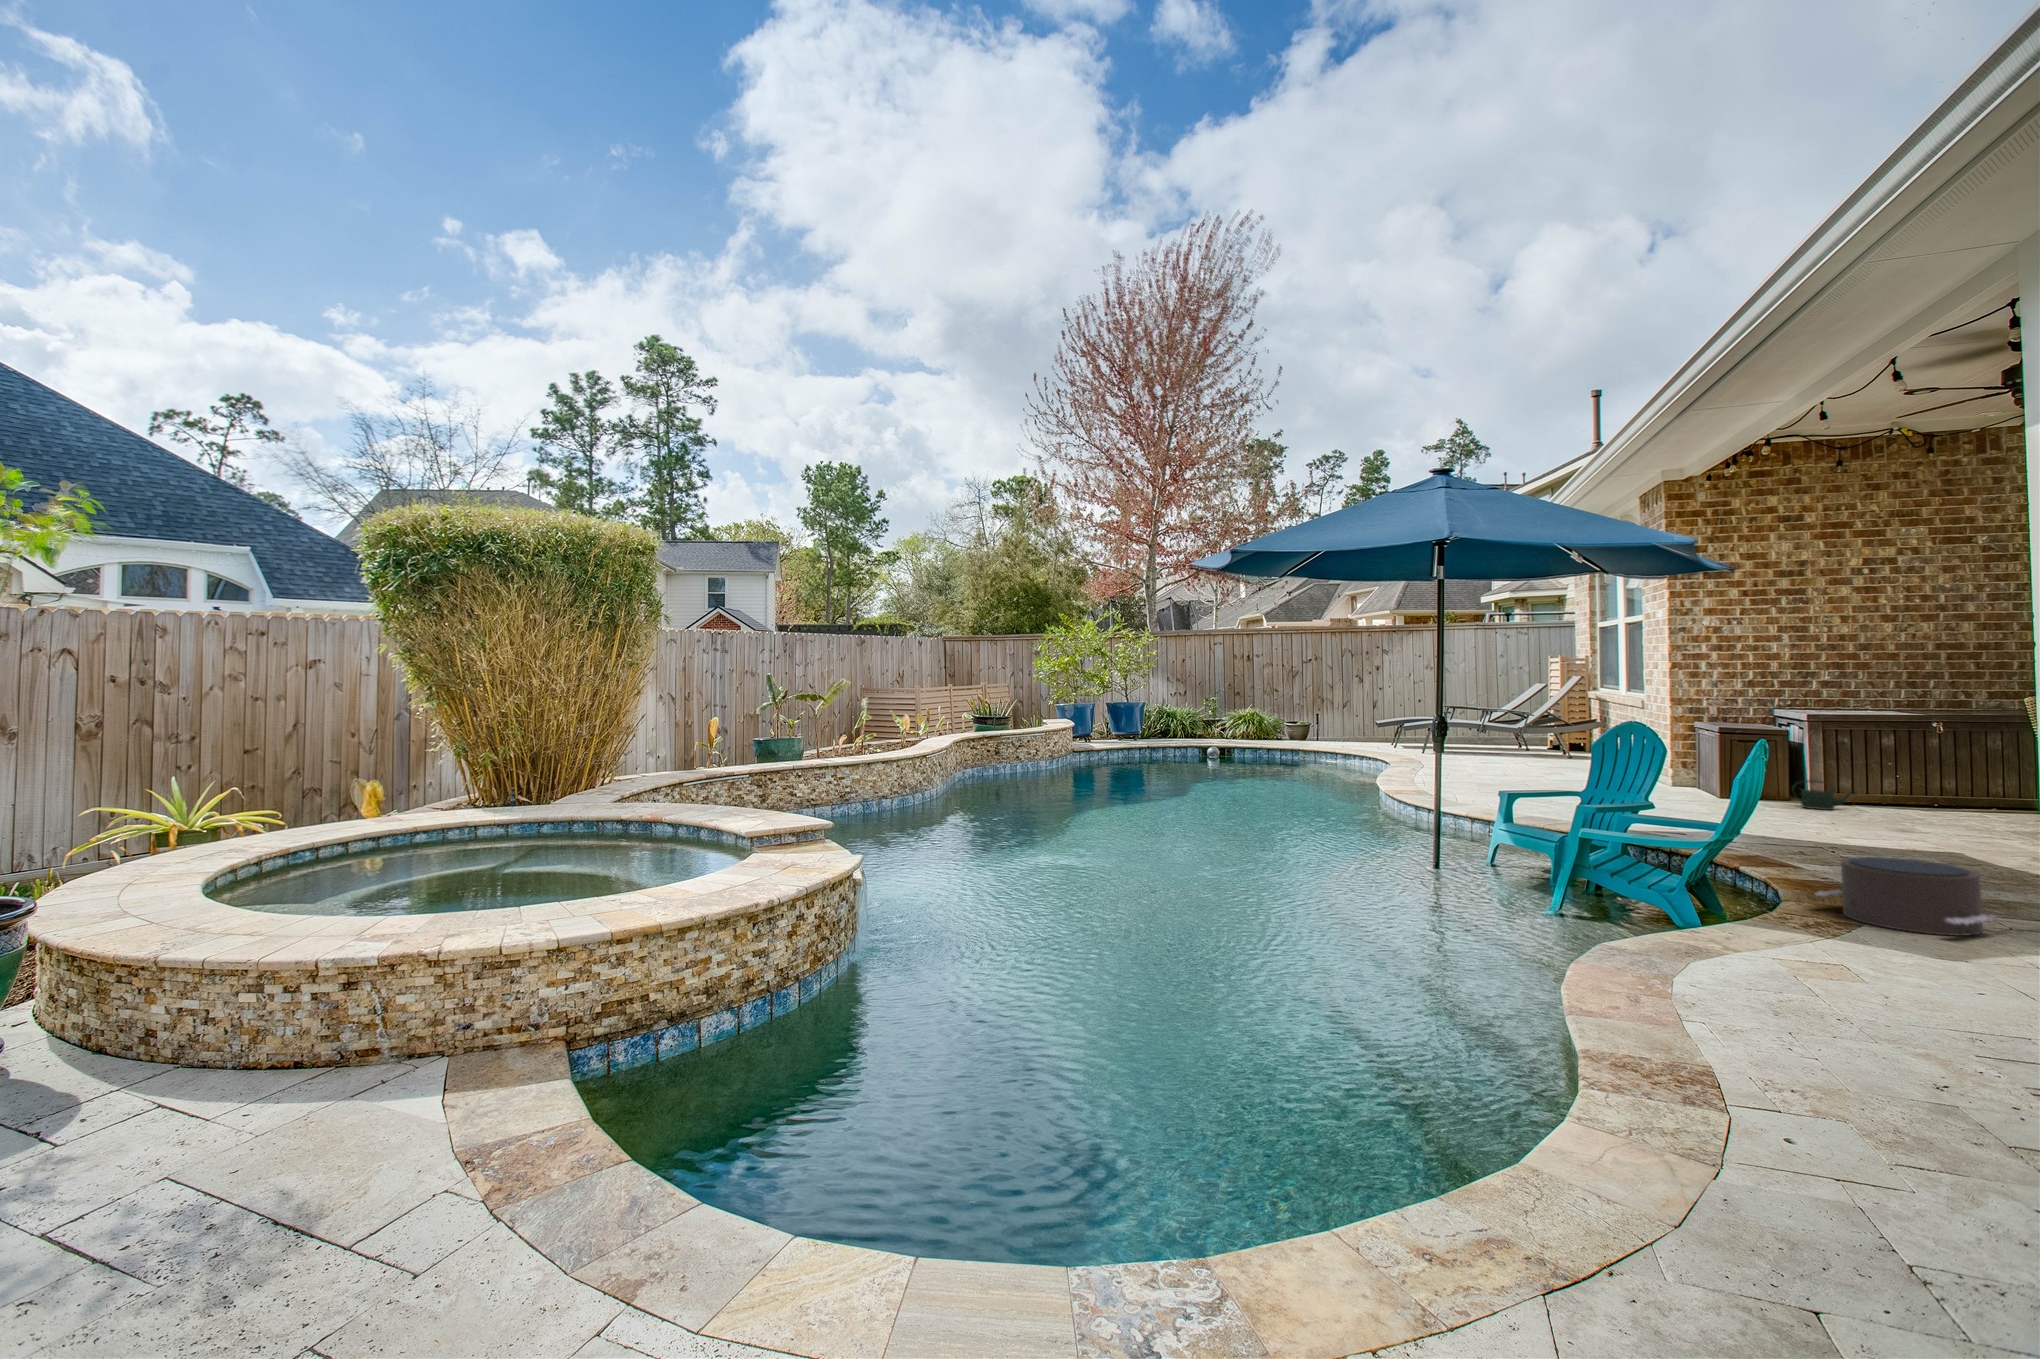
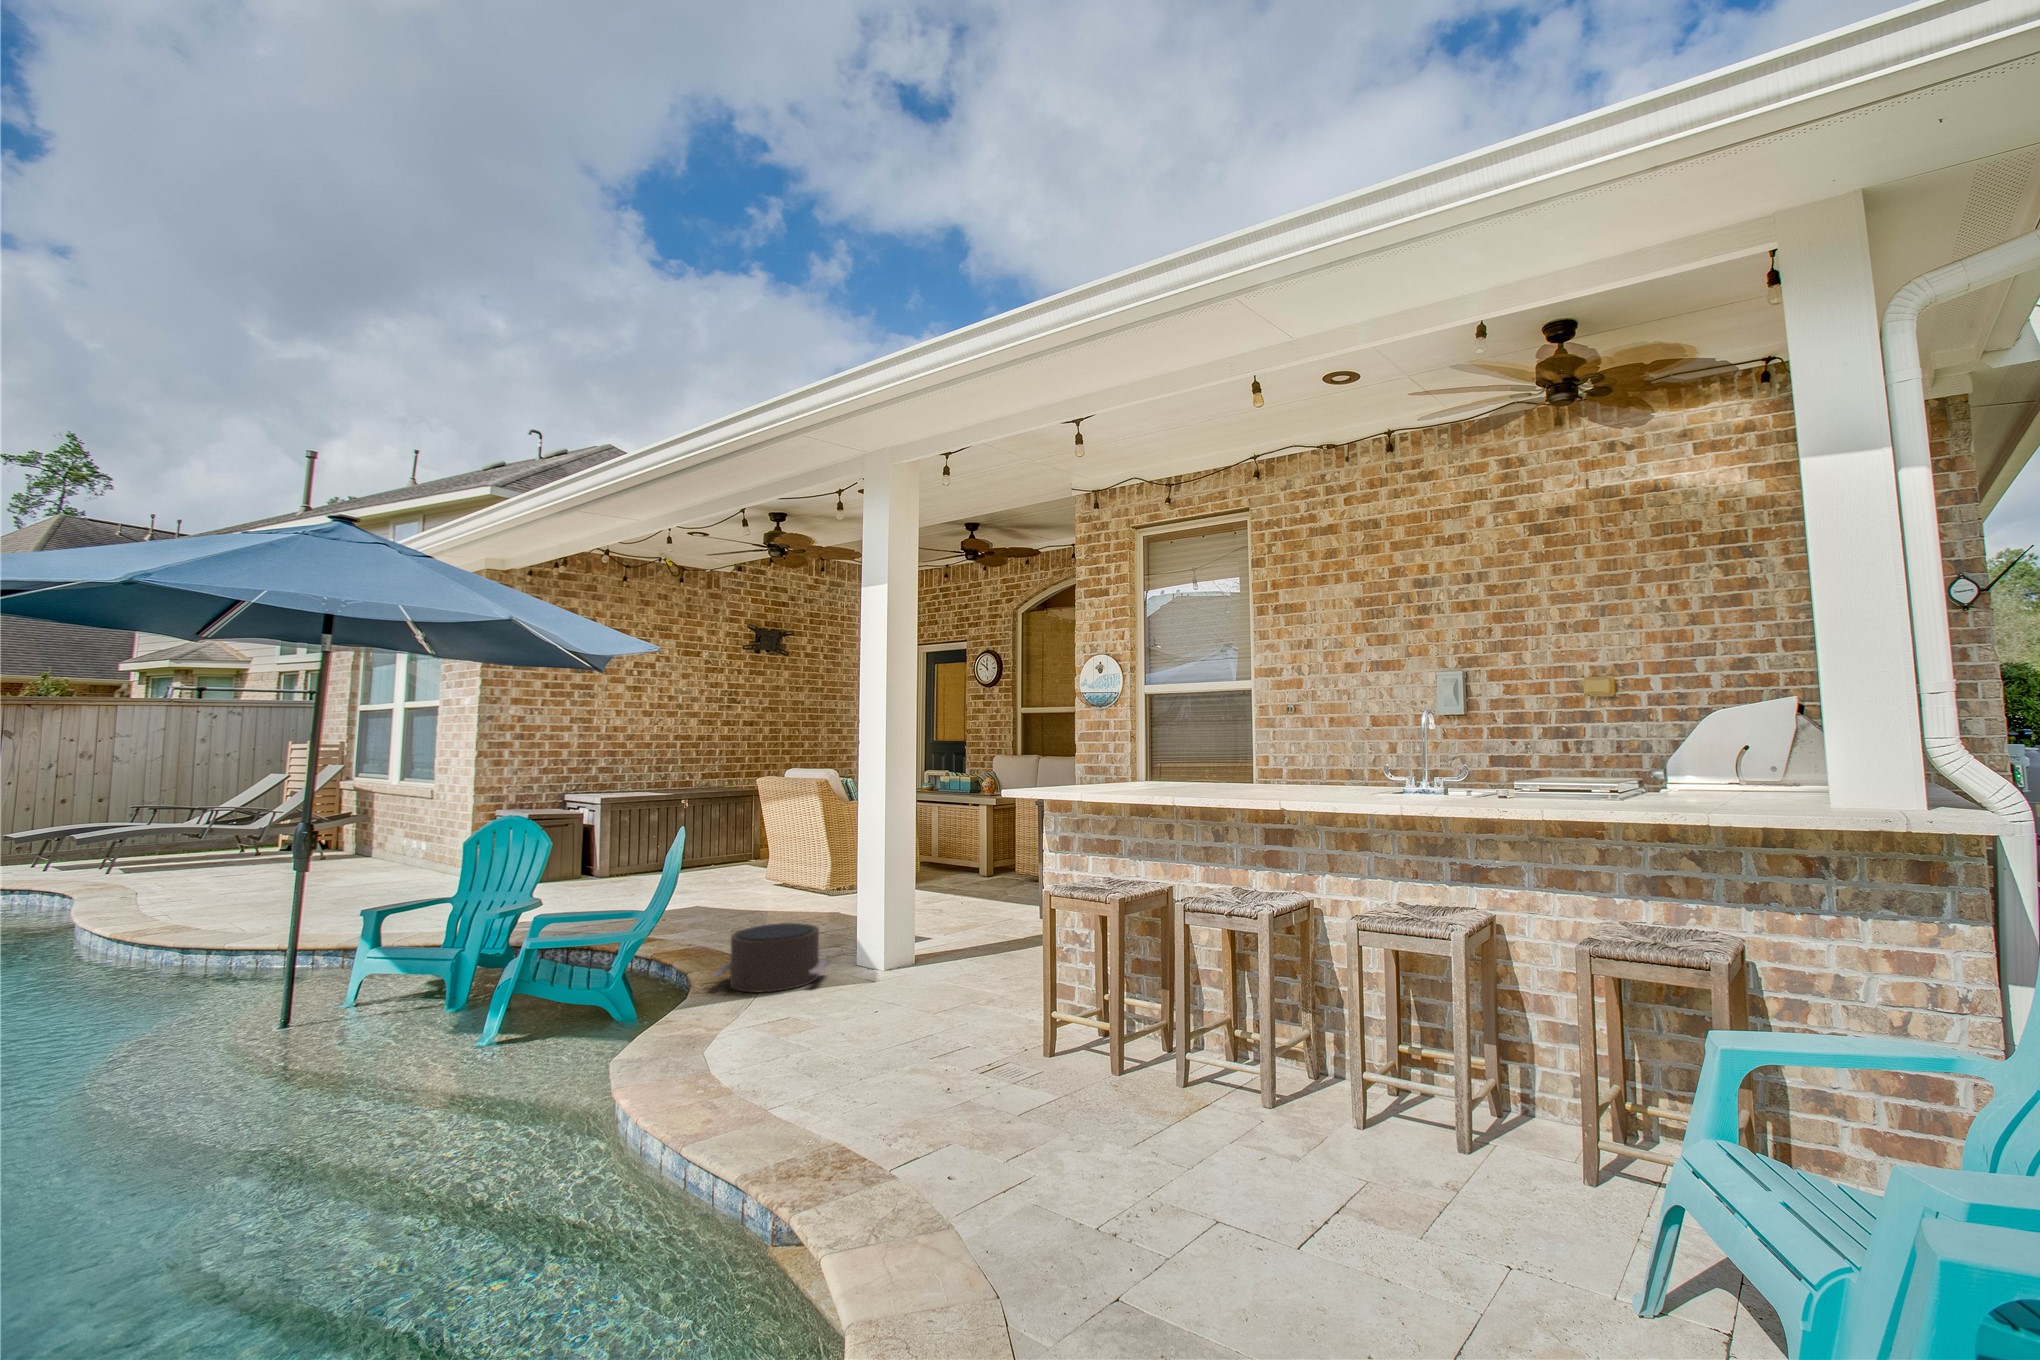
watering can: present [1792,780,1852,810] -> none [583,860,632,888]

